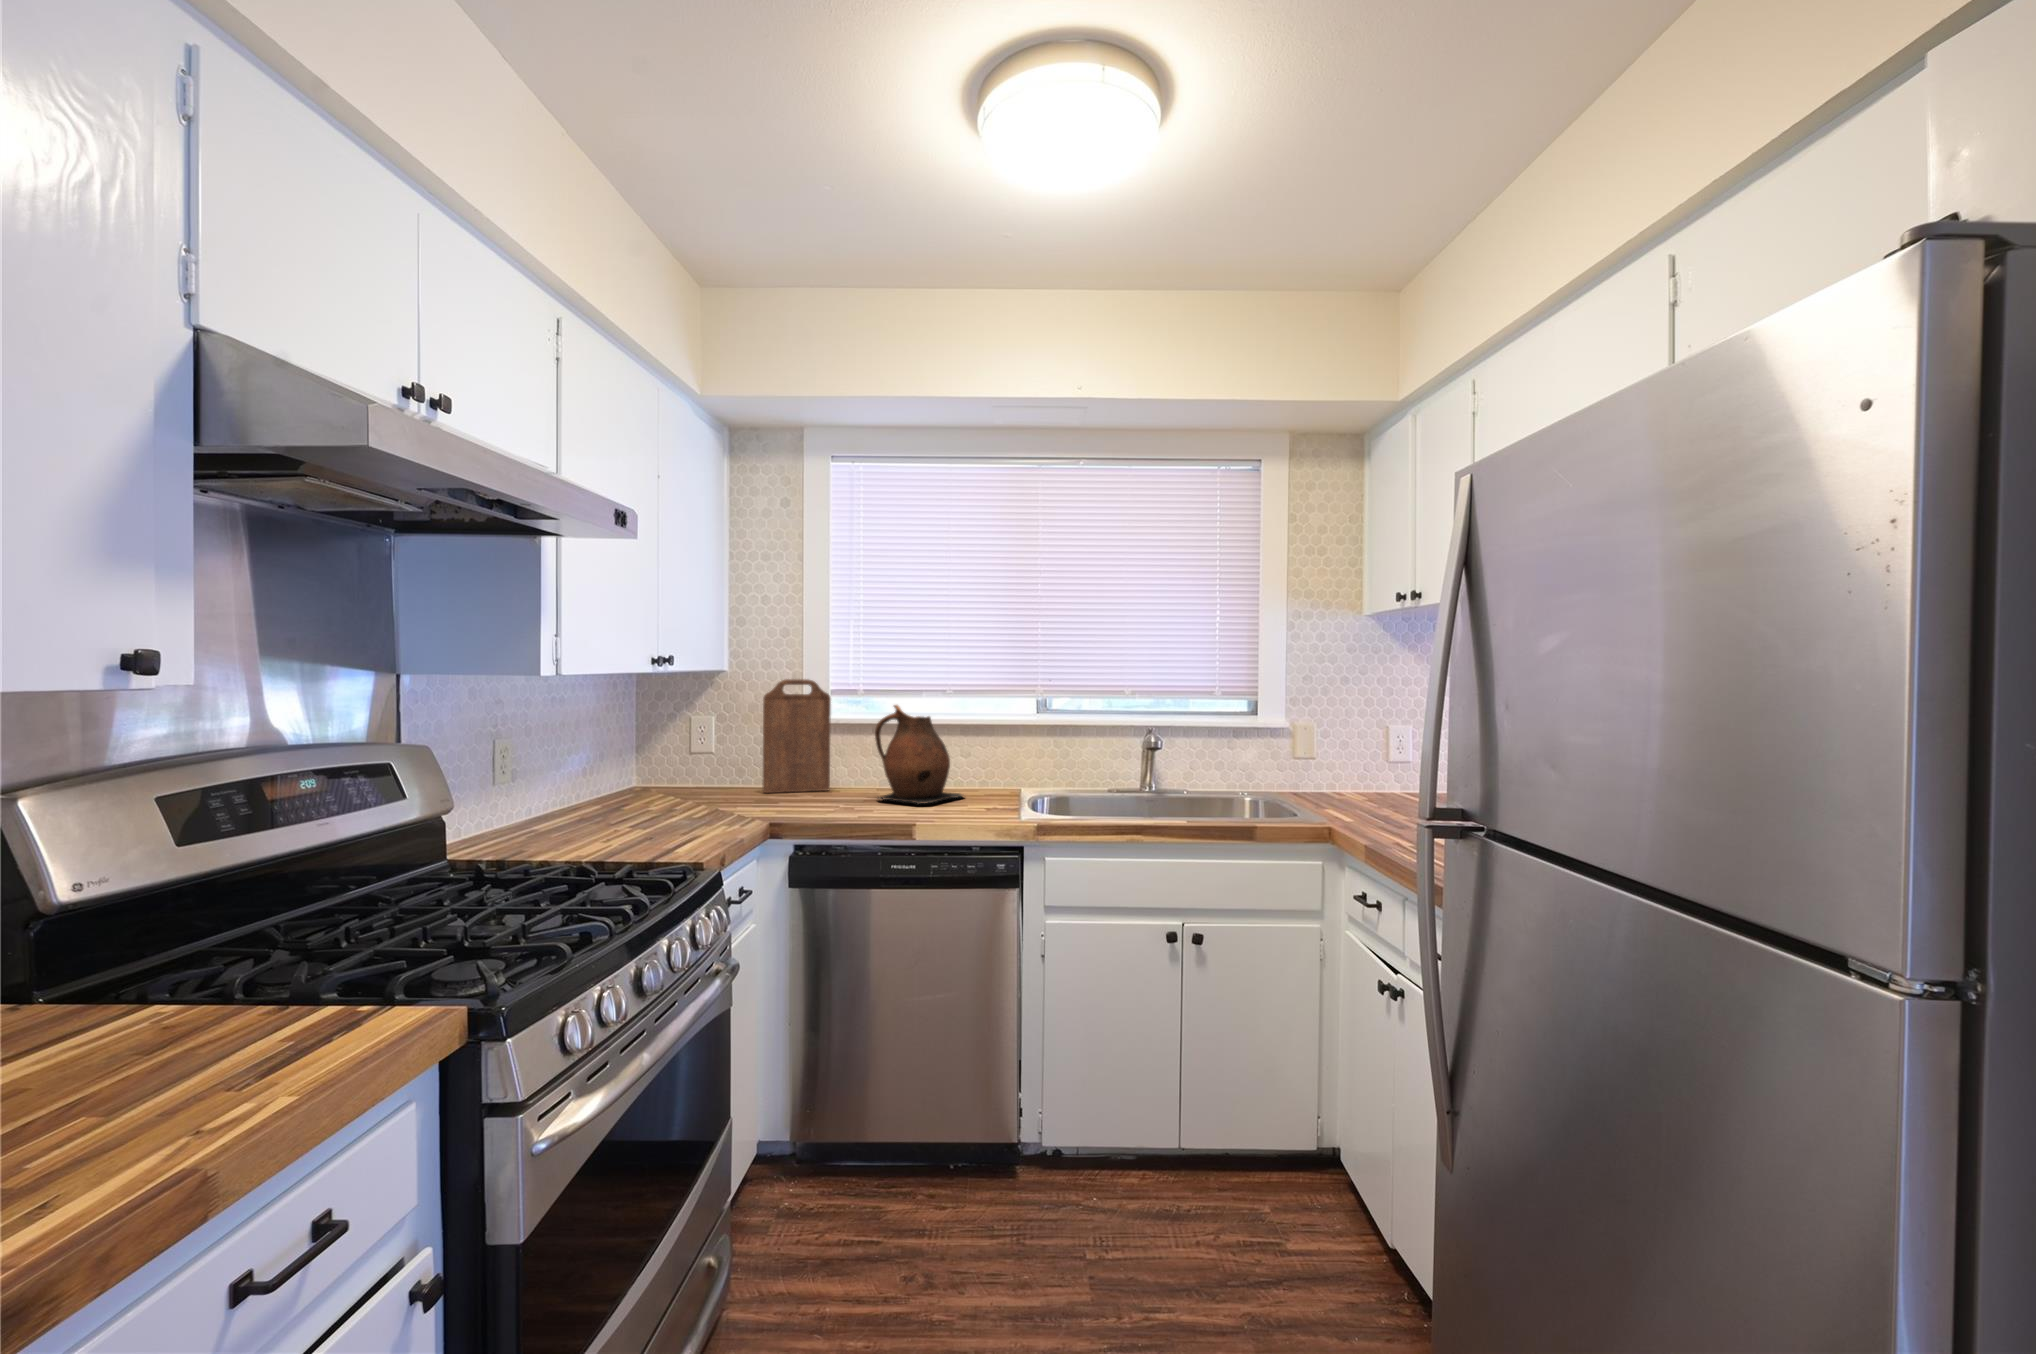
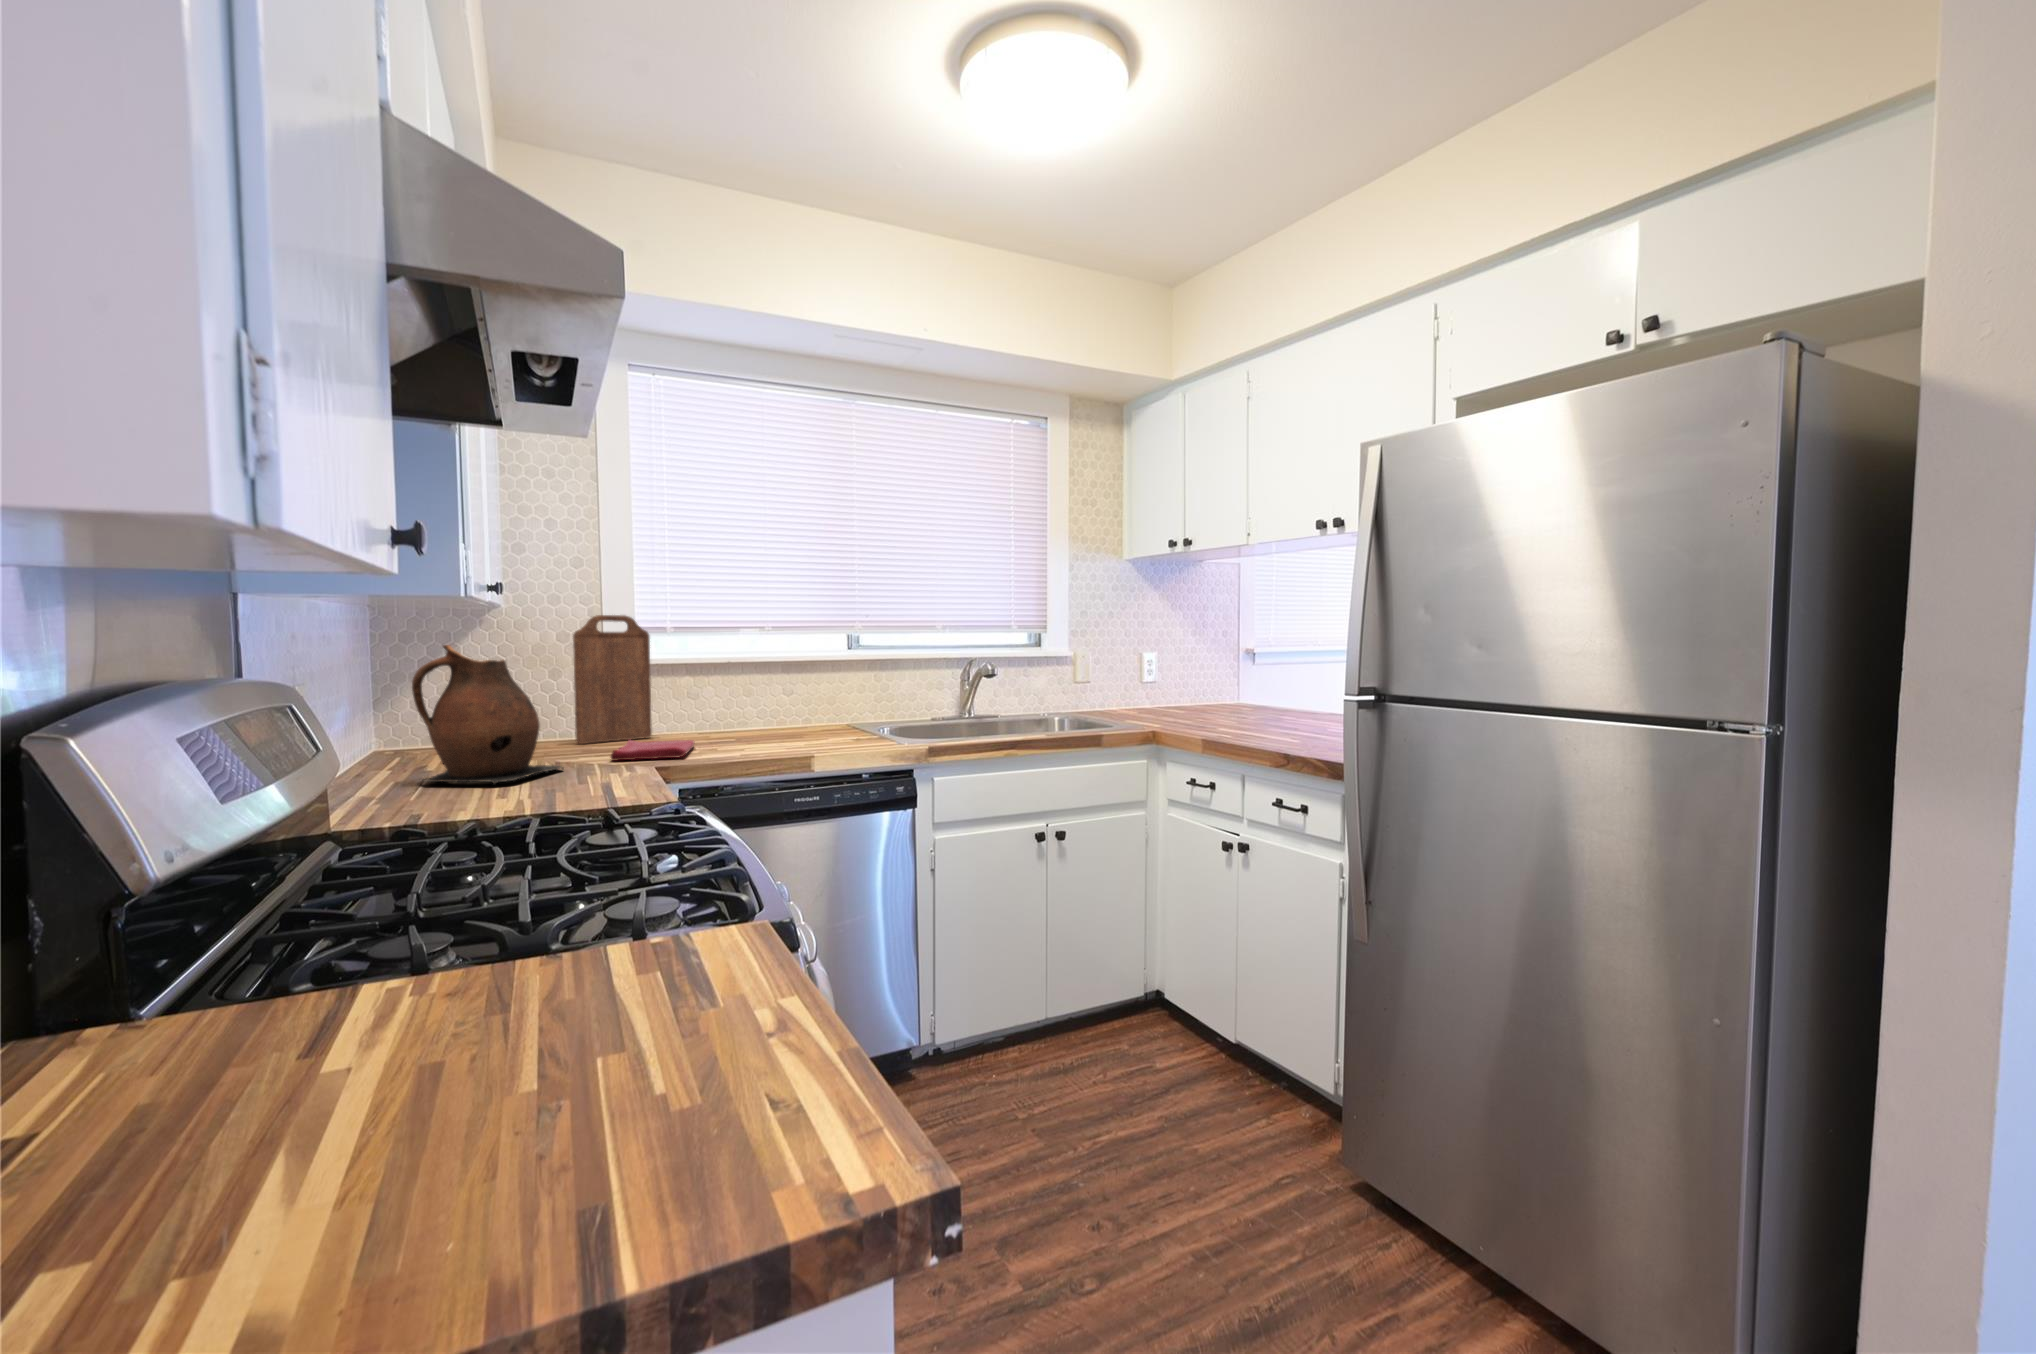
ceramic pitcher: present [875,705,963,804] -> present [412,645,563,785]
dish towel: none [745,794,839,816] -> present [611,740,694,760]

